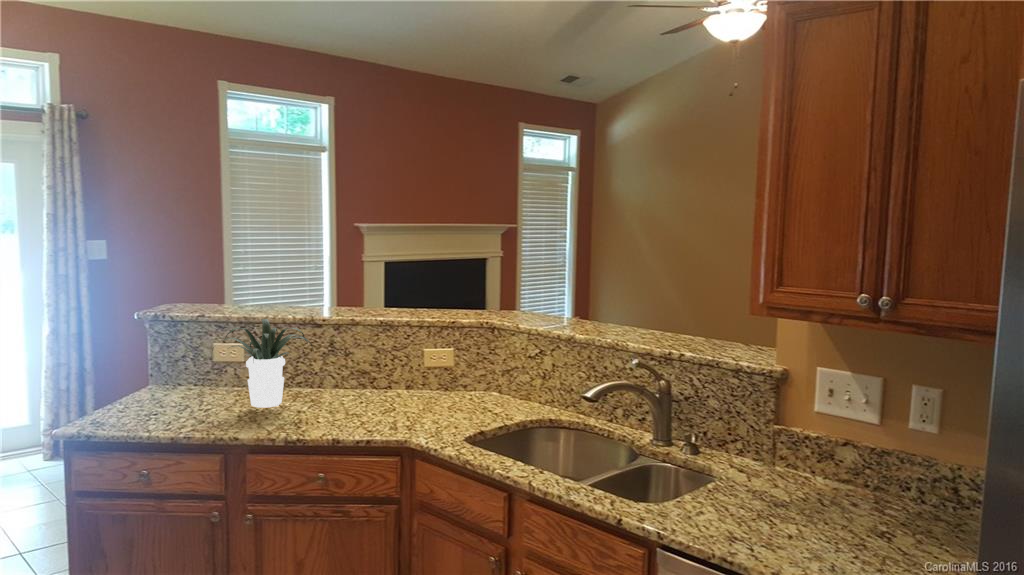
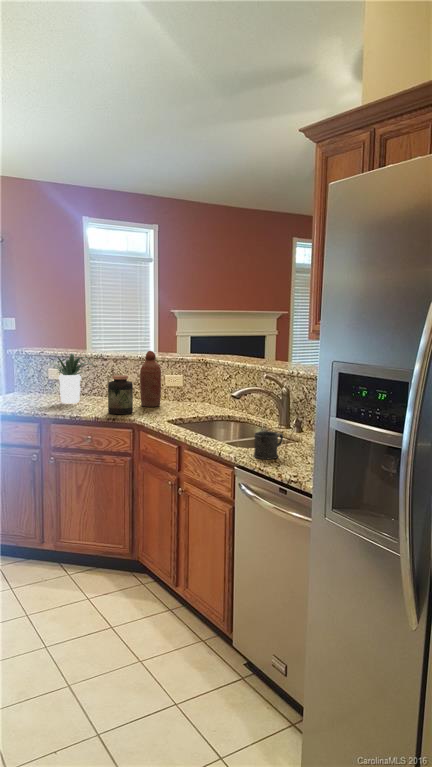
bottle: none [392,314,427,408] -> present [140,351,161,407]
jar: none [350,360,393,430] -> present [108,375,133,414]
mug: none [683,475,729,529] -> present [254,431,283,459]

